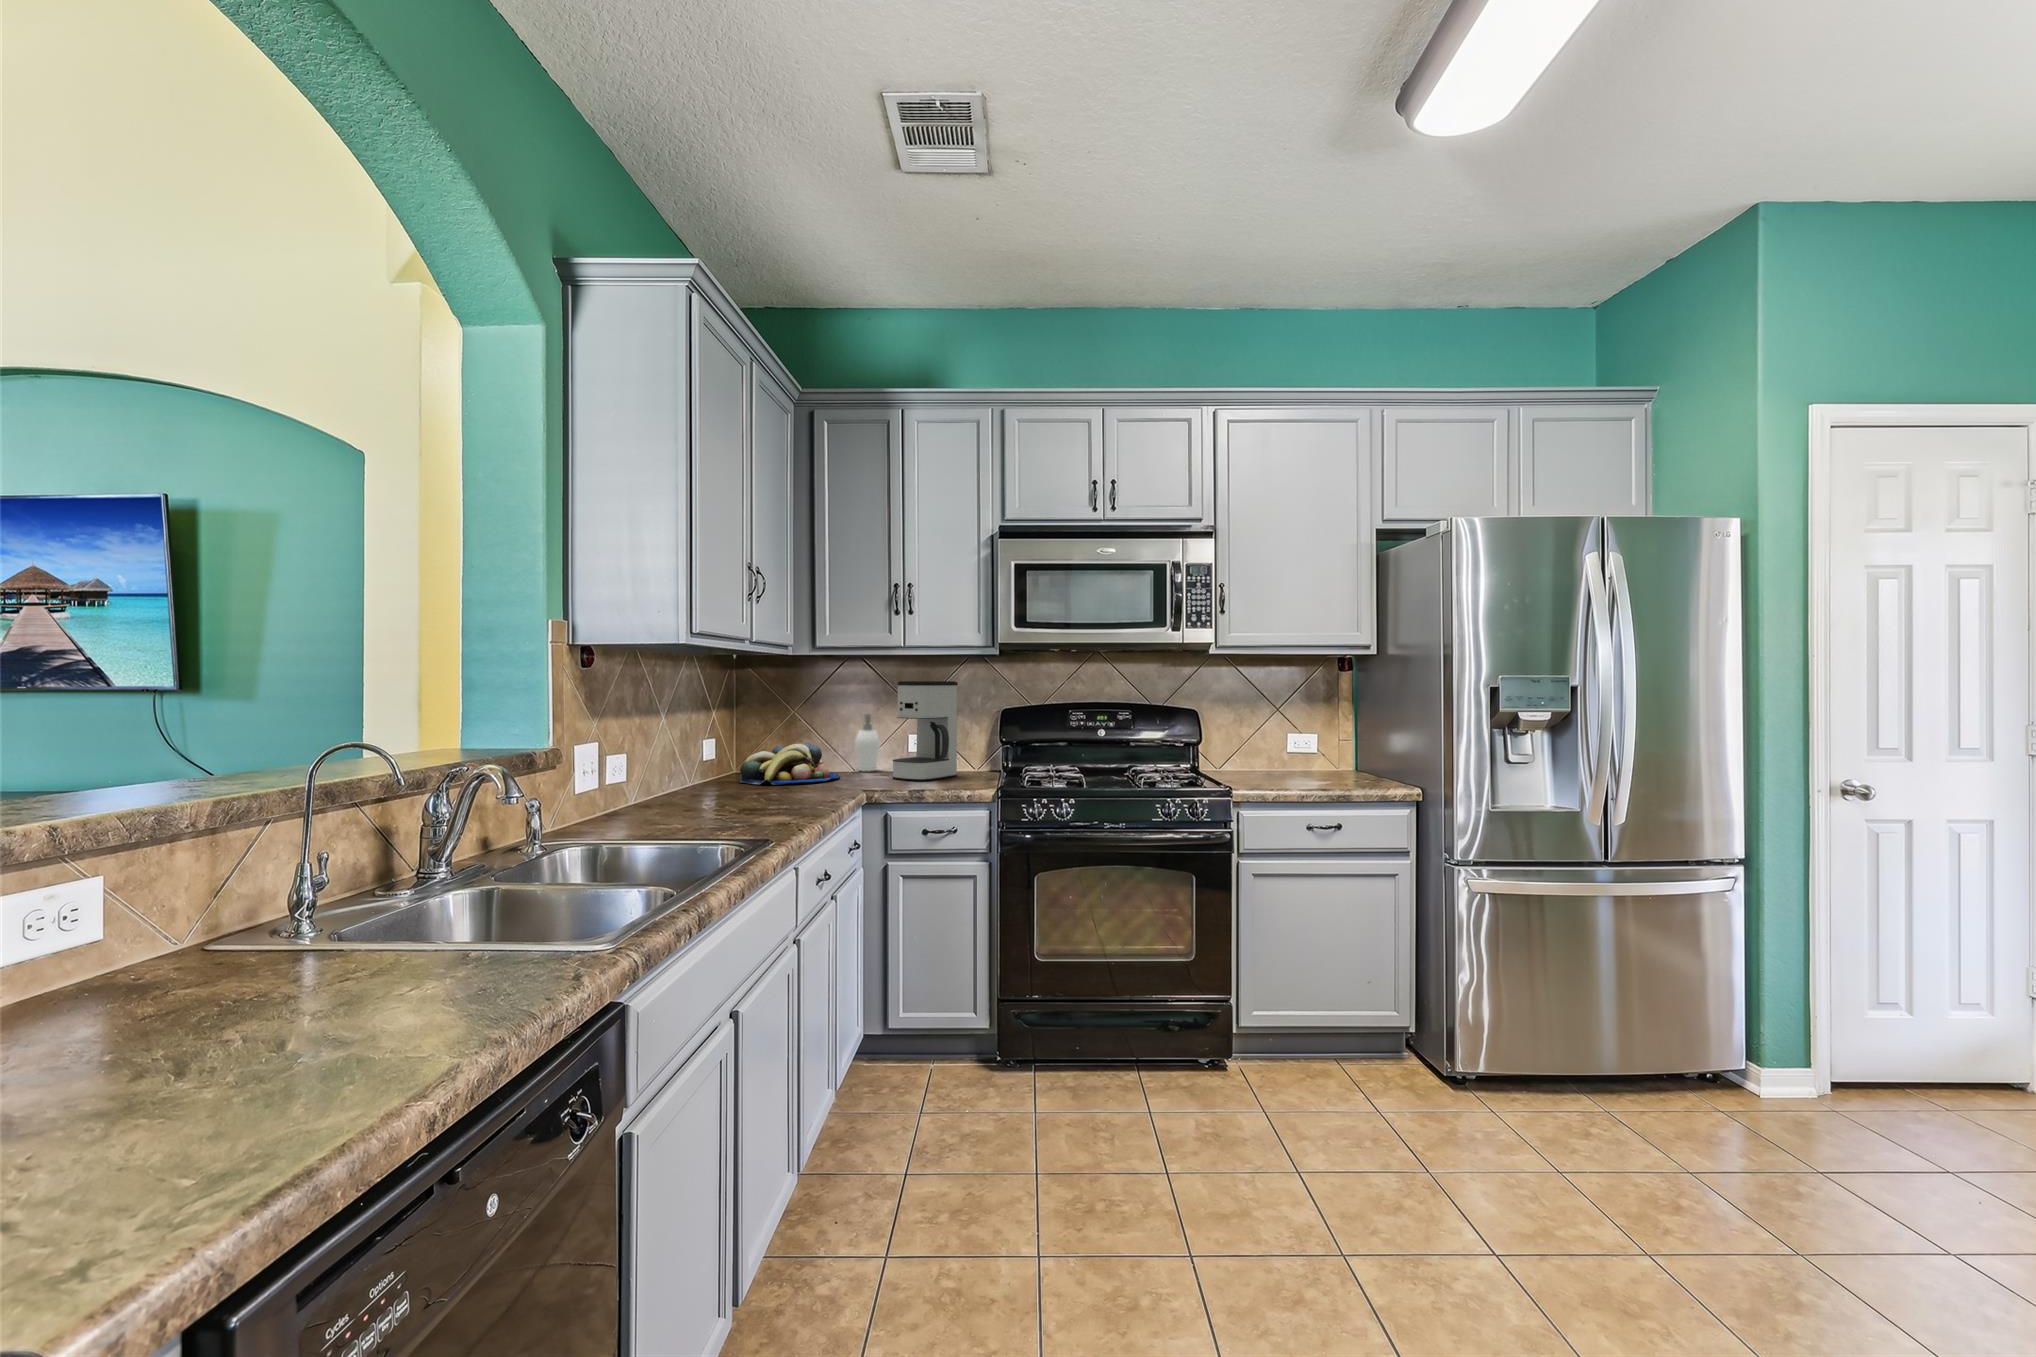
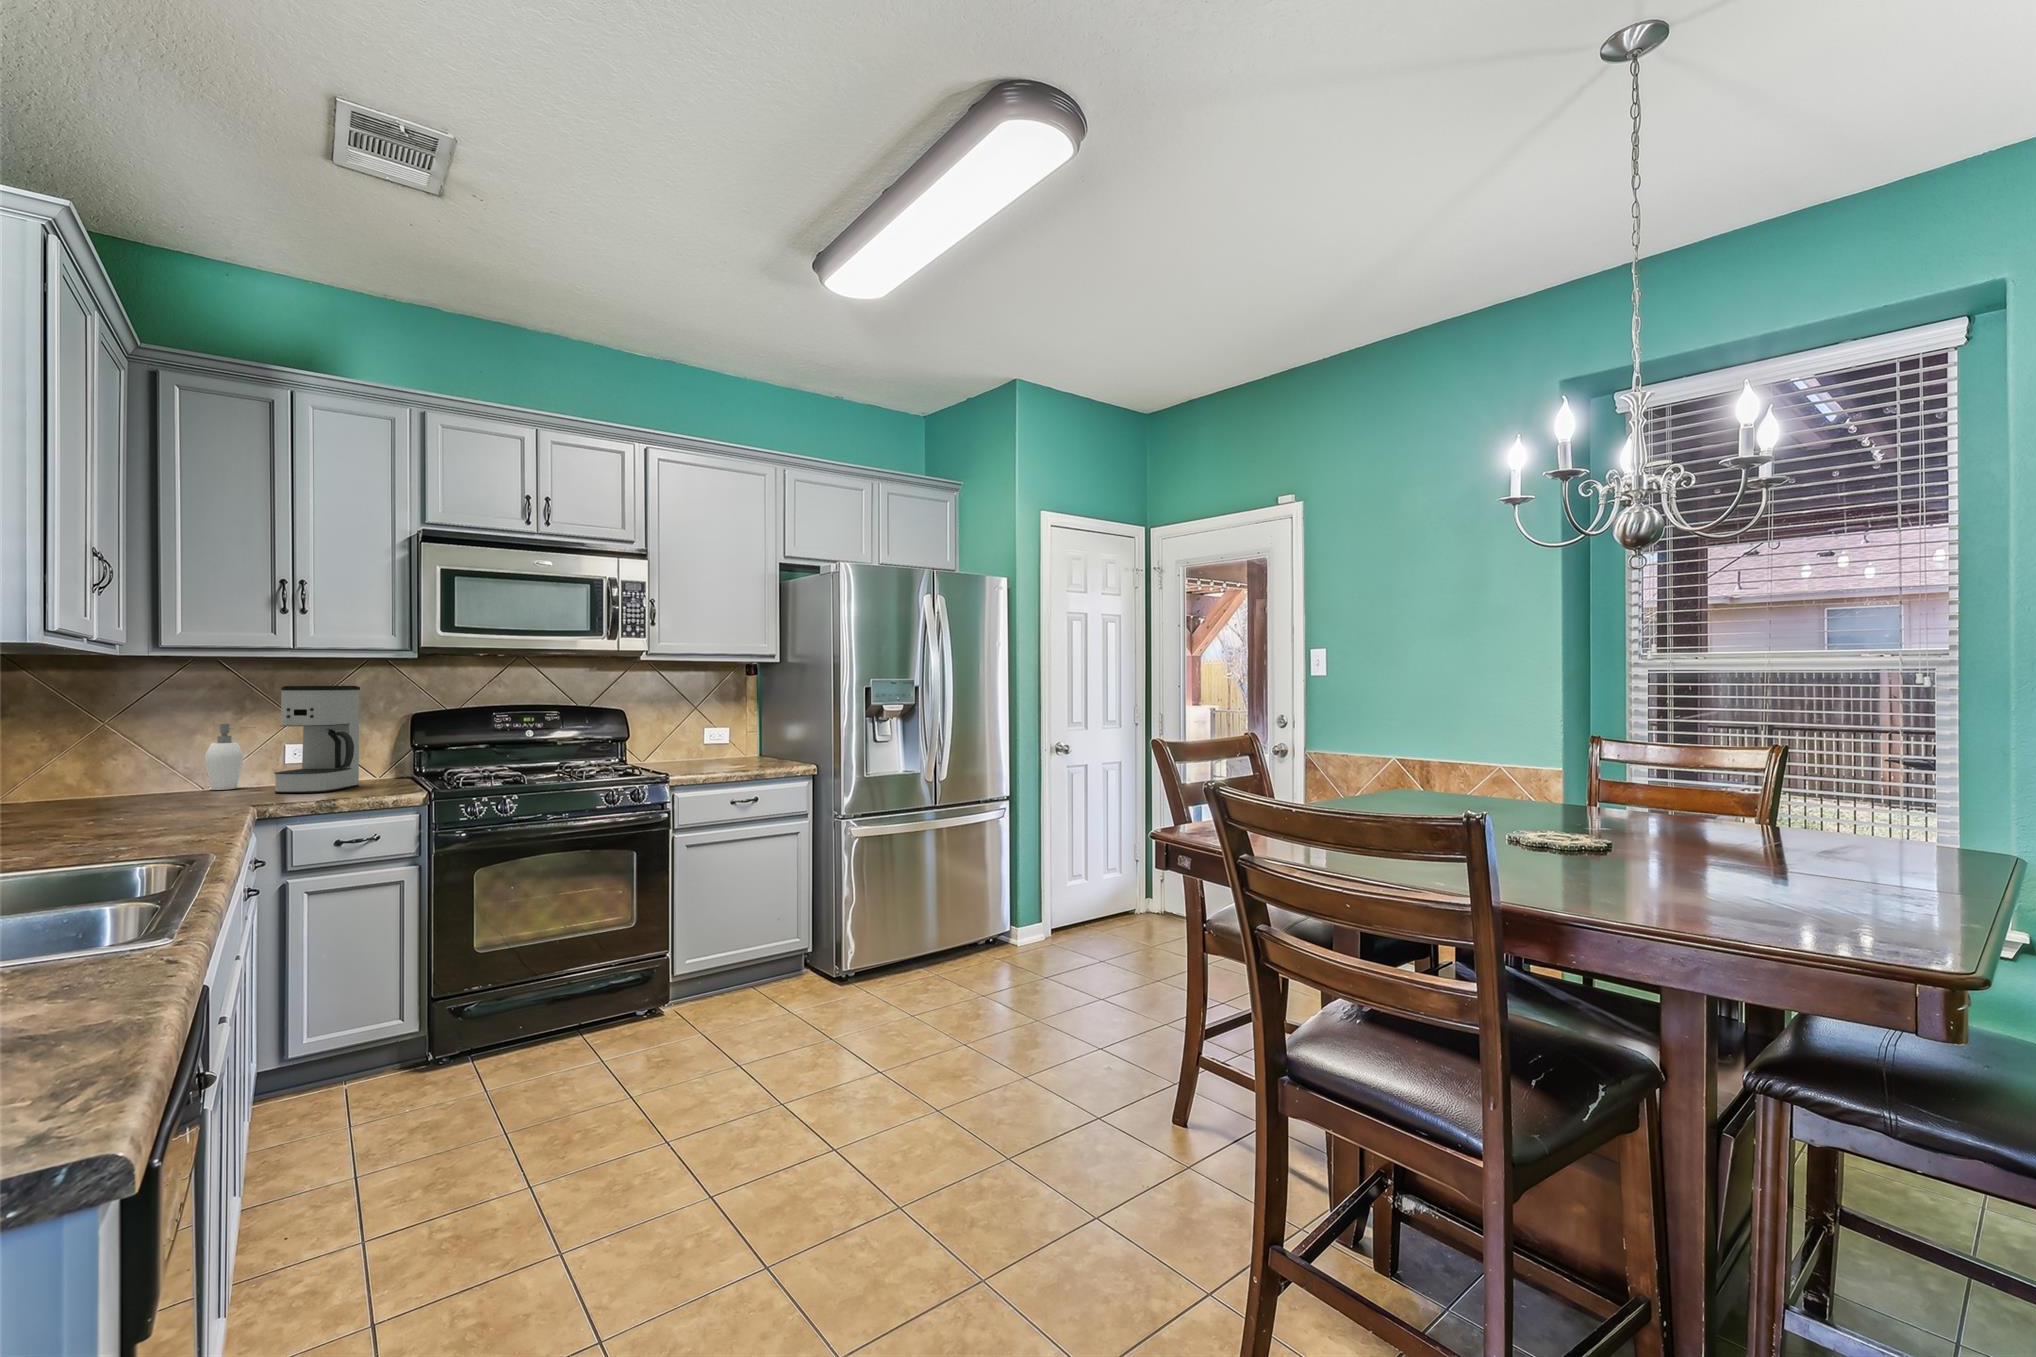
fruit bowl: present [739,743,840,785] -> none [33,760,197,812]

